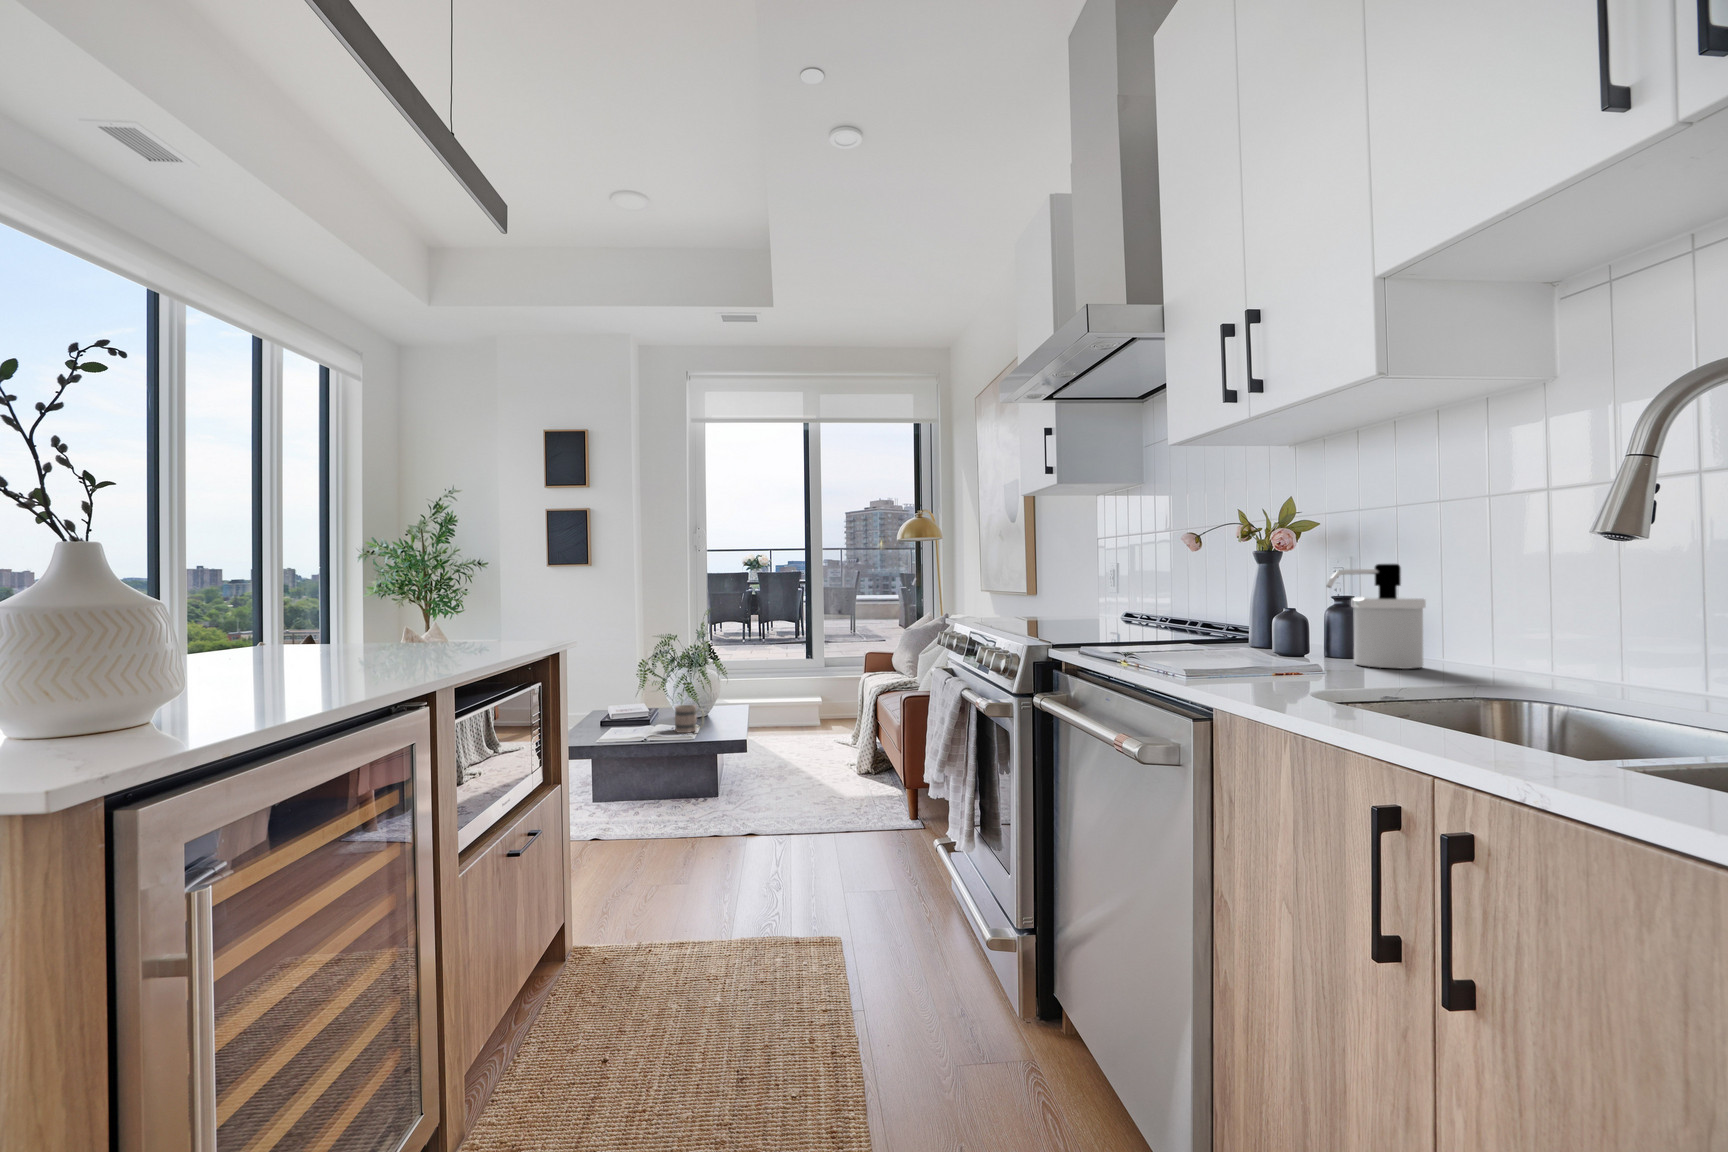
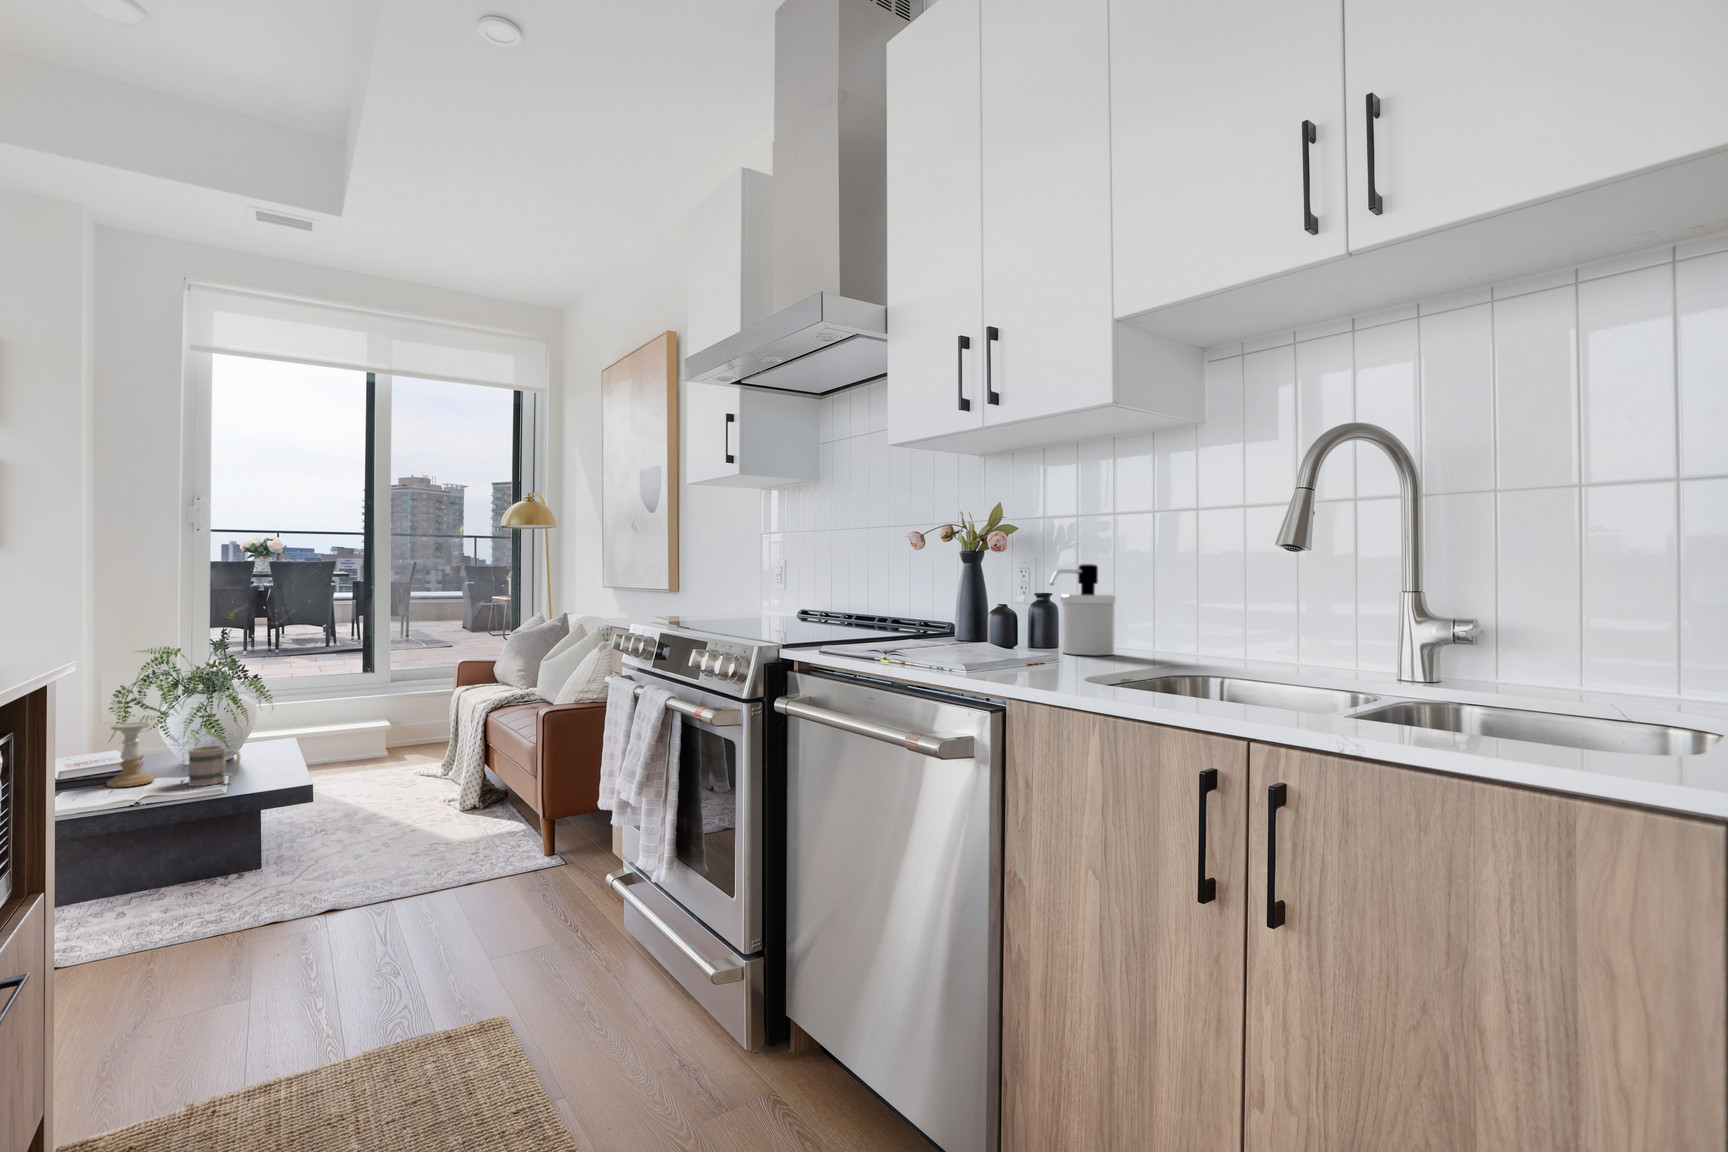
candle holder: none [632,685,658,729] -> present [107,722,154,787]

